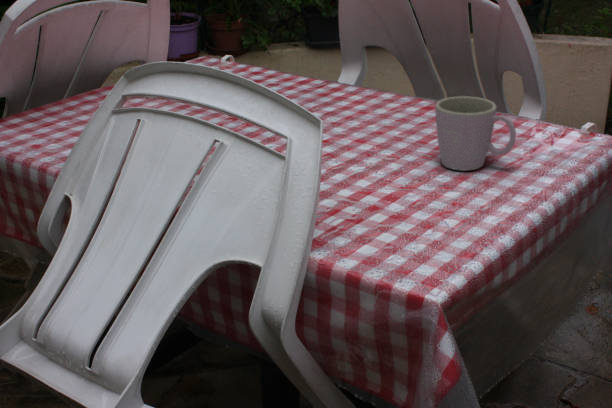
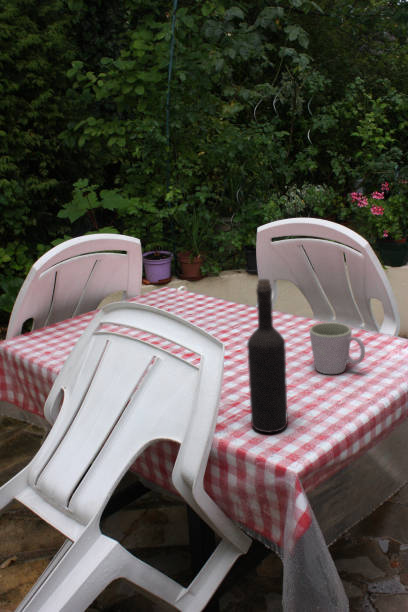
wine bottle: none [362,15,419,249] -> present [247,279,288,433]

